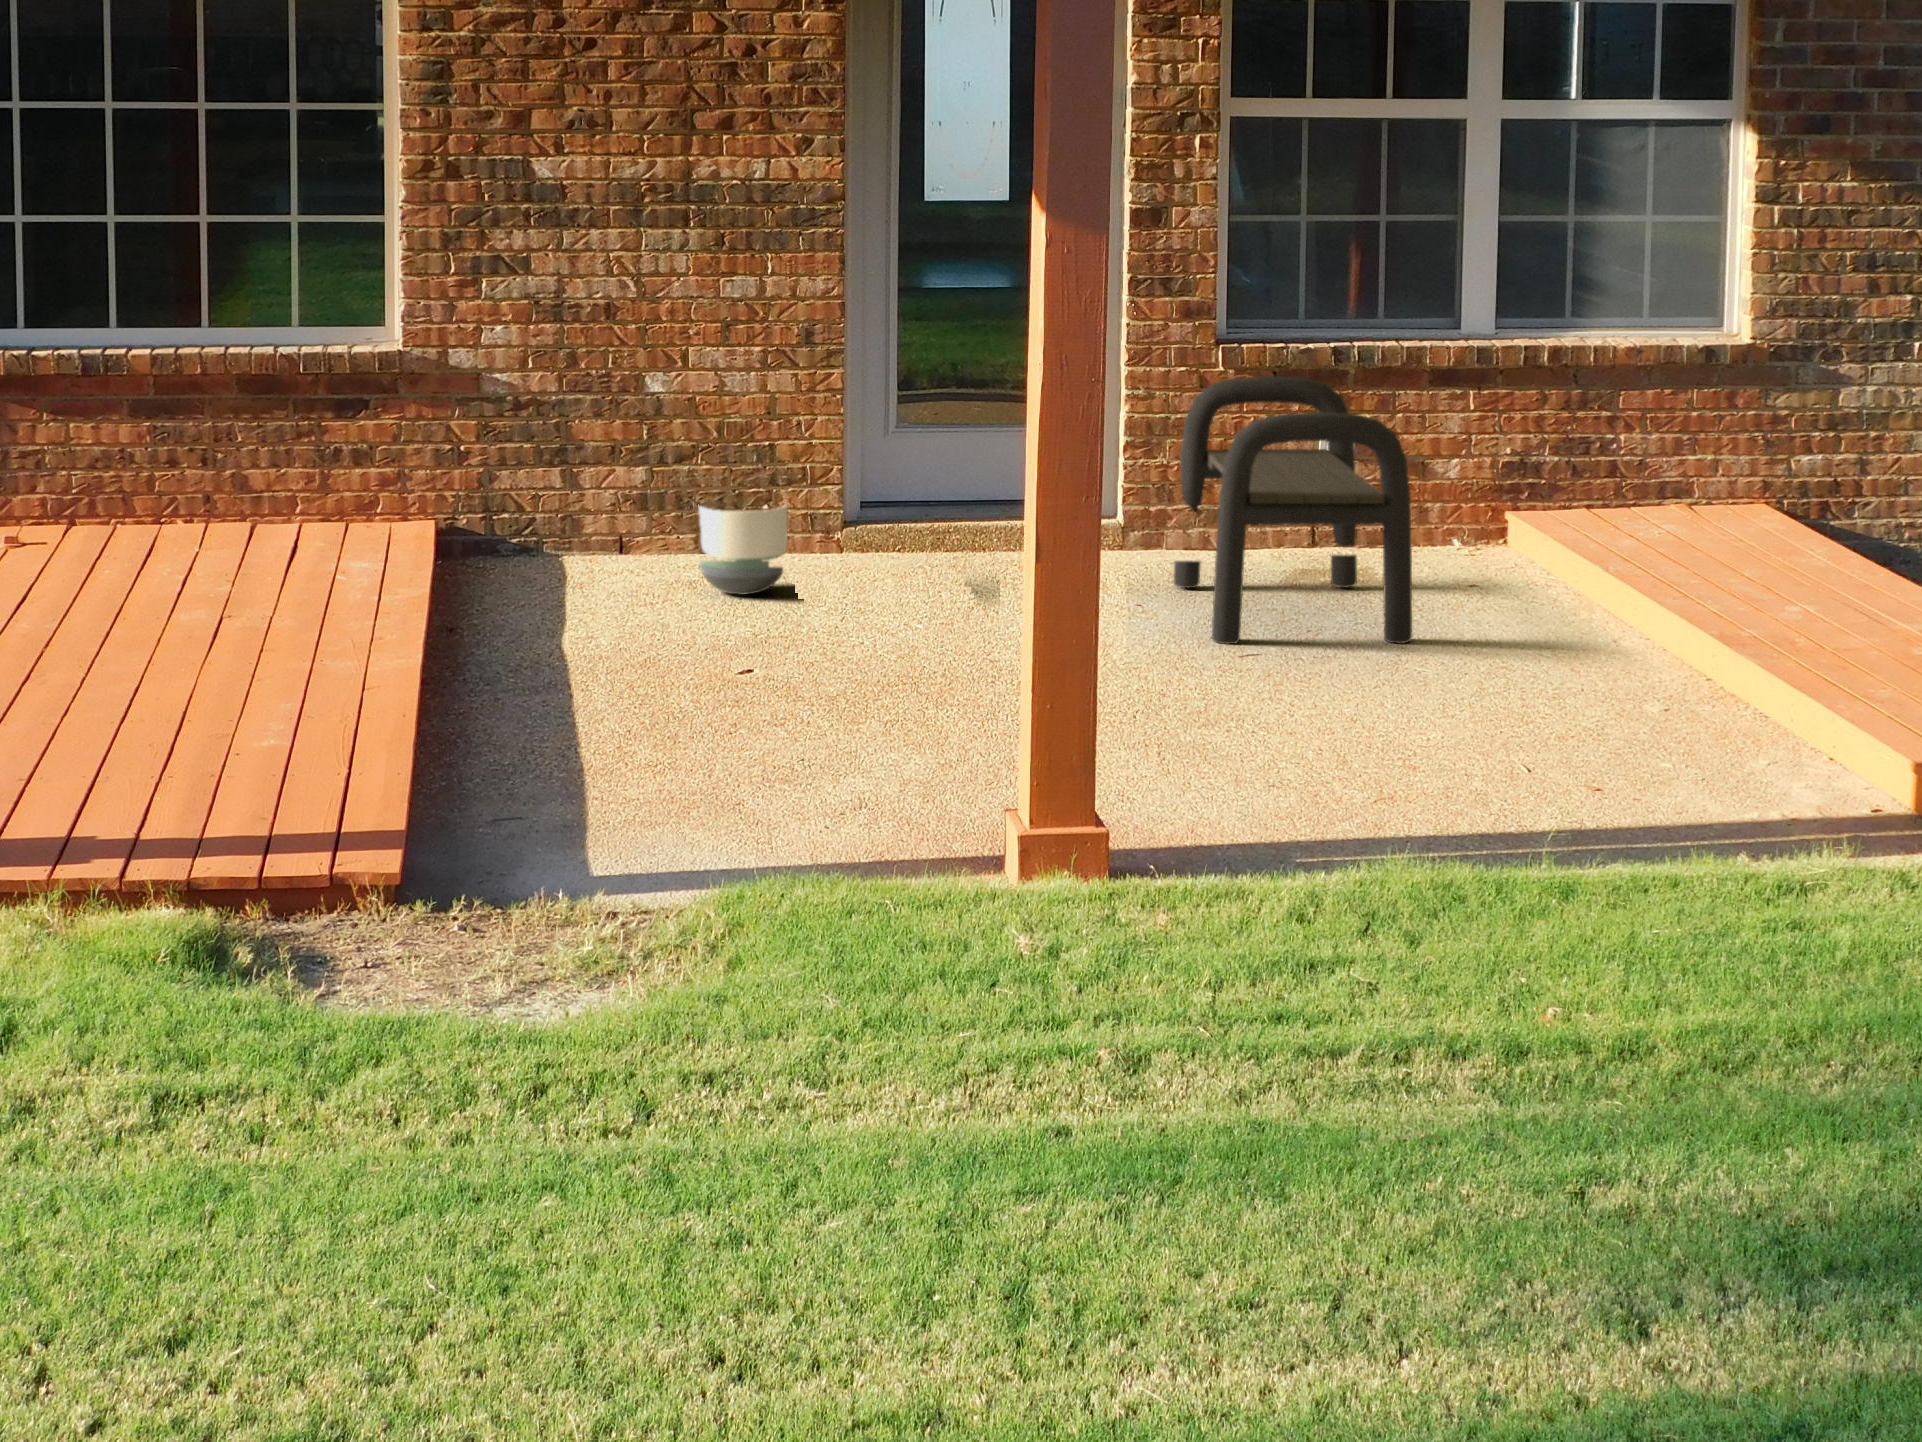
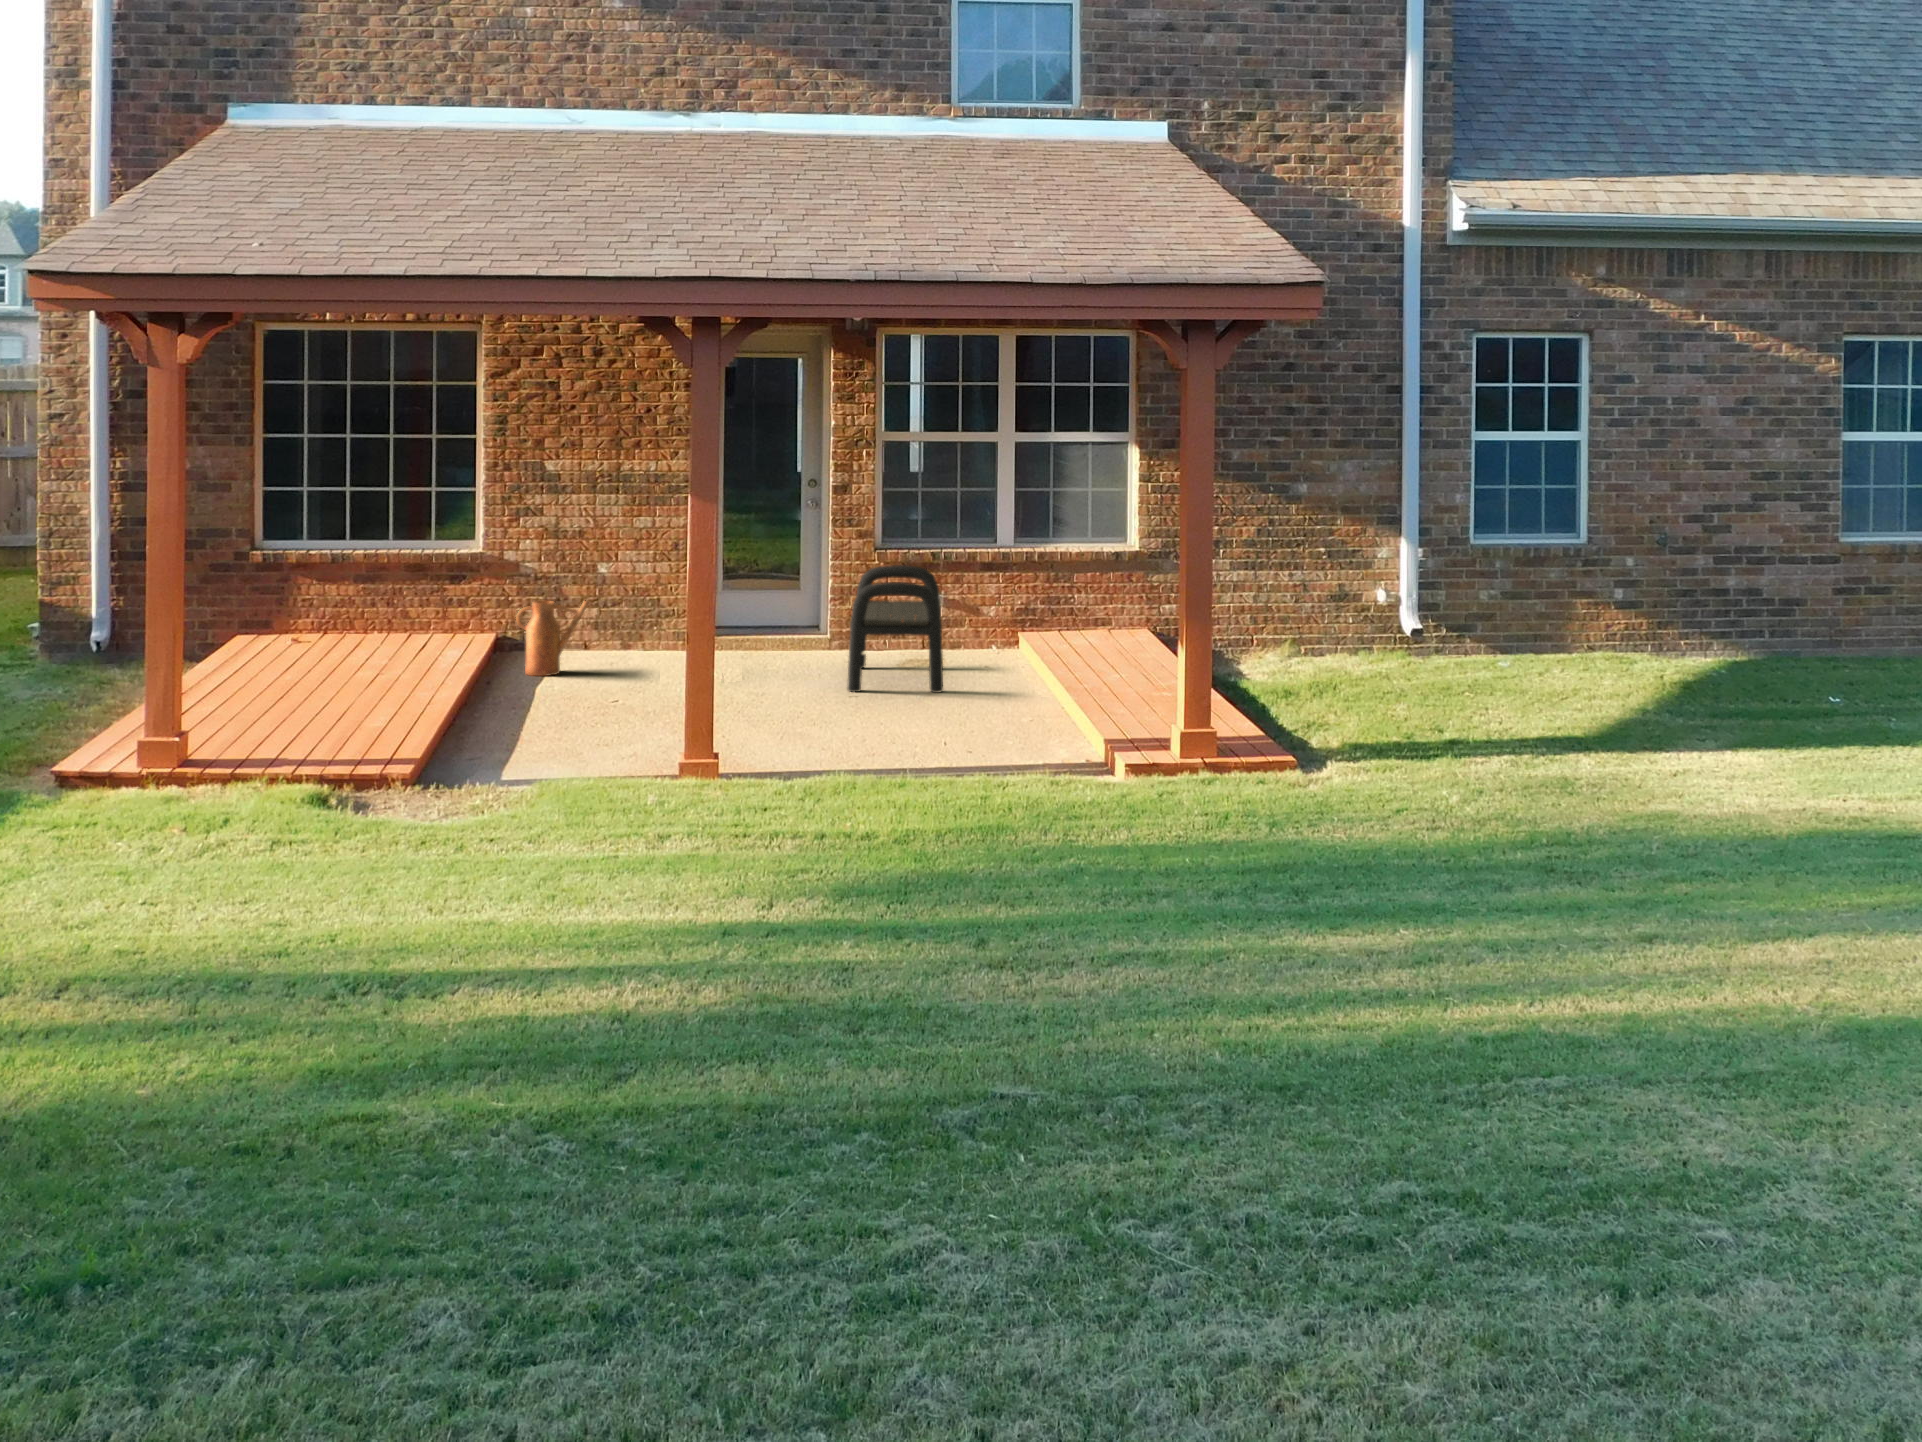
watering can: none [484,453,637,613] -> present [516,600,588,676]
planter: present [699,505,787,595] -> none [622,622,664,669]

